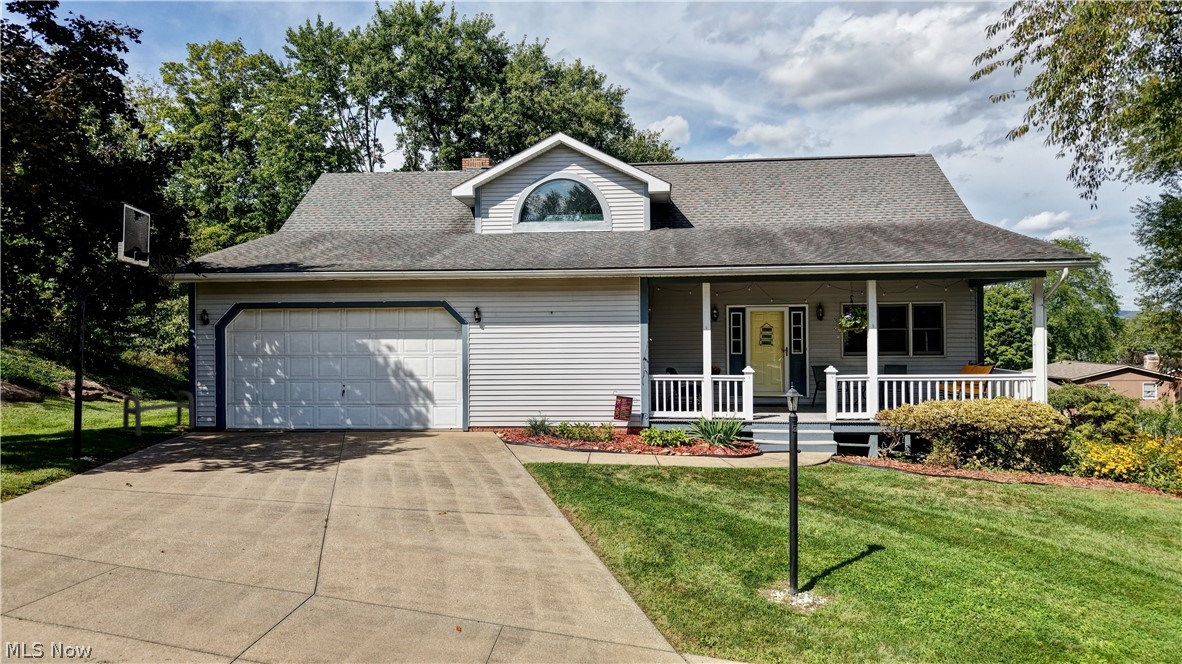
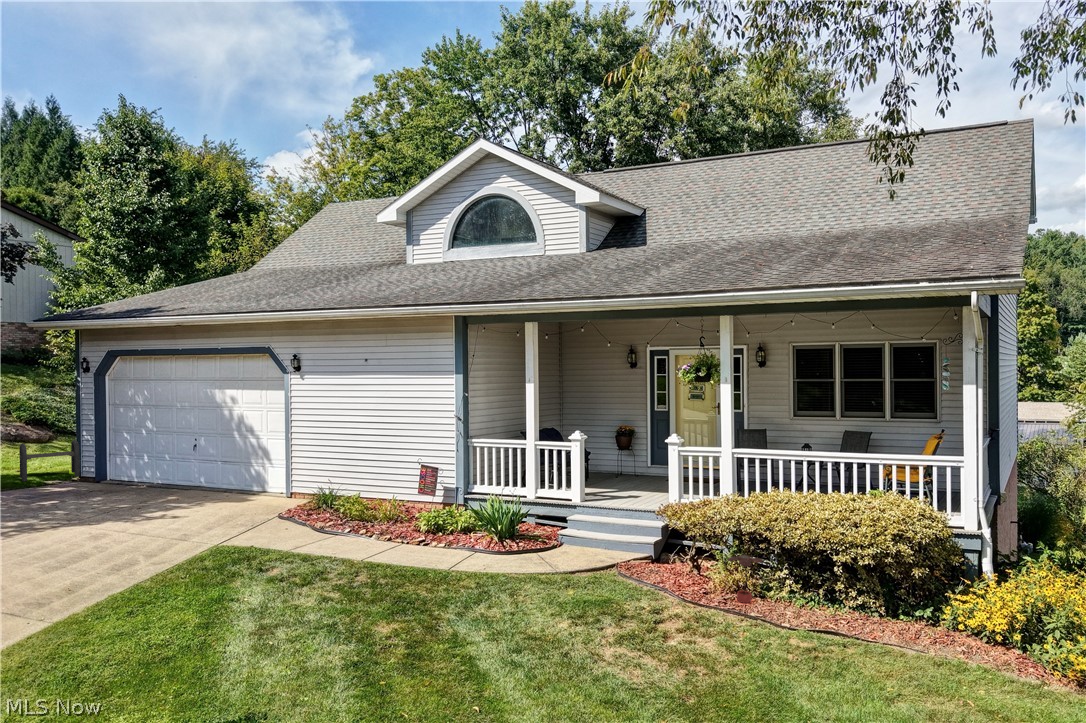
potted plant: none [945,449,969,483] -> present [727,555,763,603]

